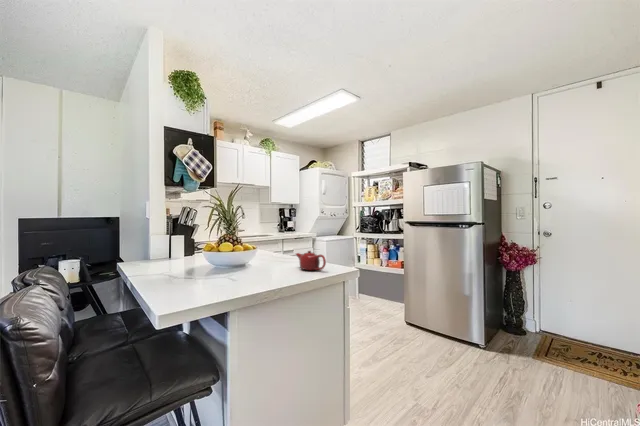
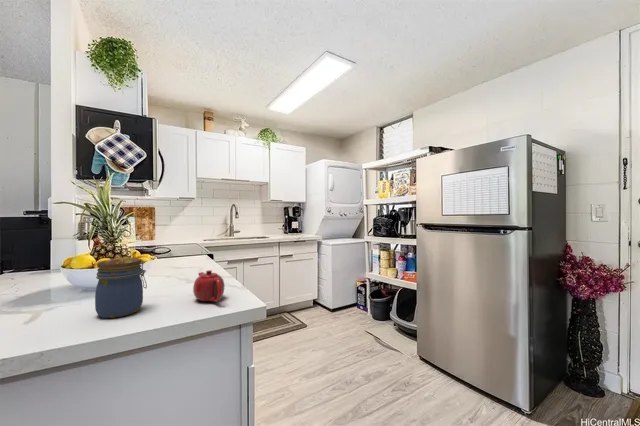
jar: none [254,242,280,279] -> present [95,258,147,318]

